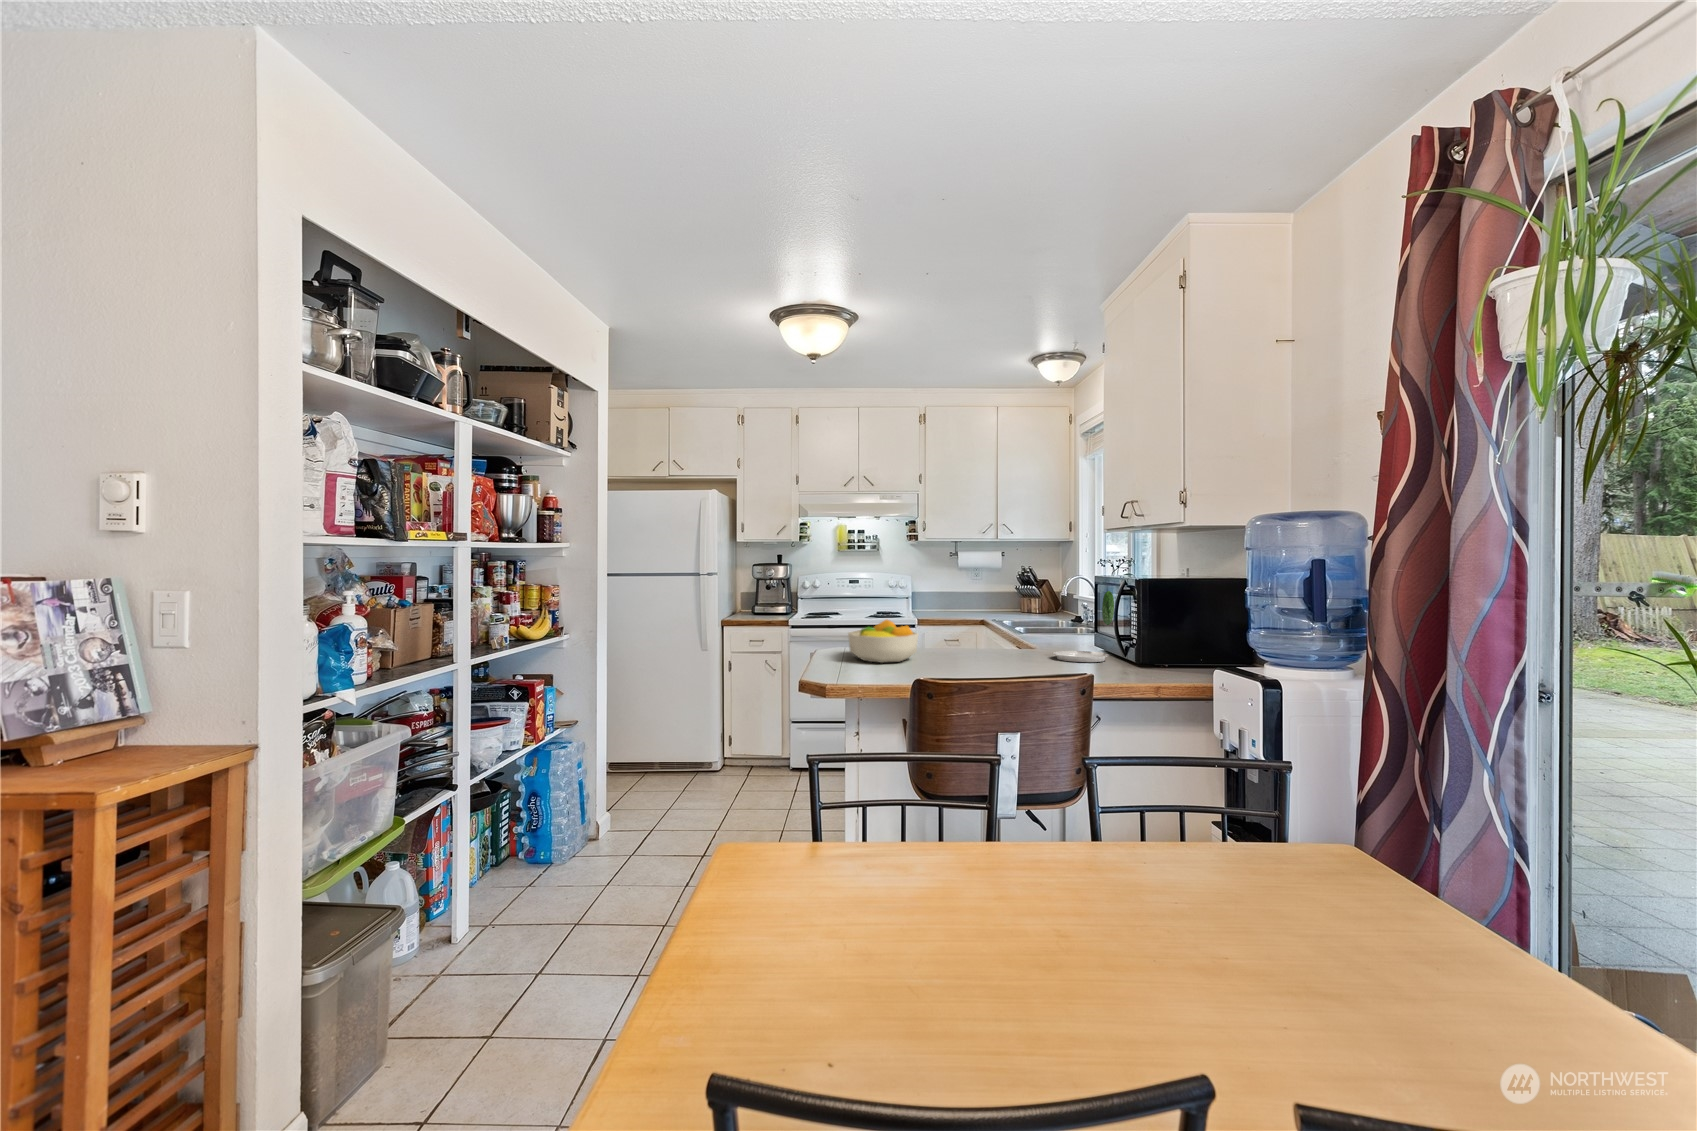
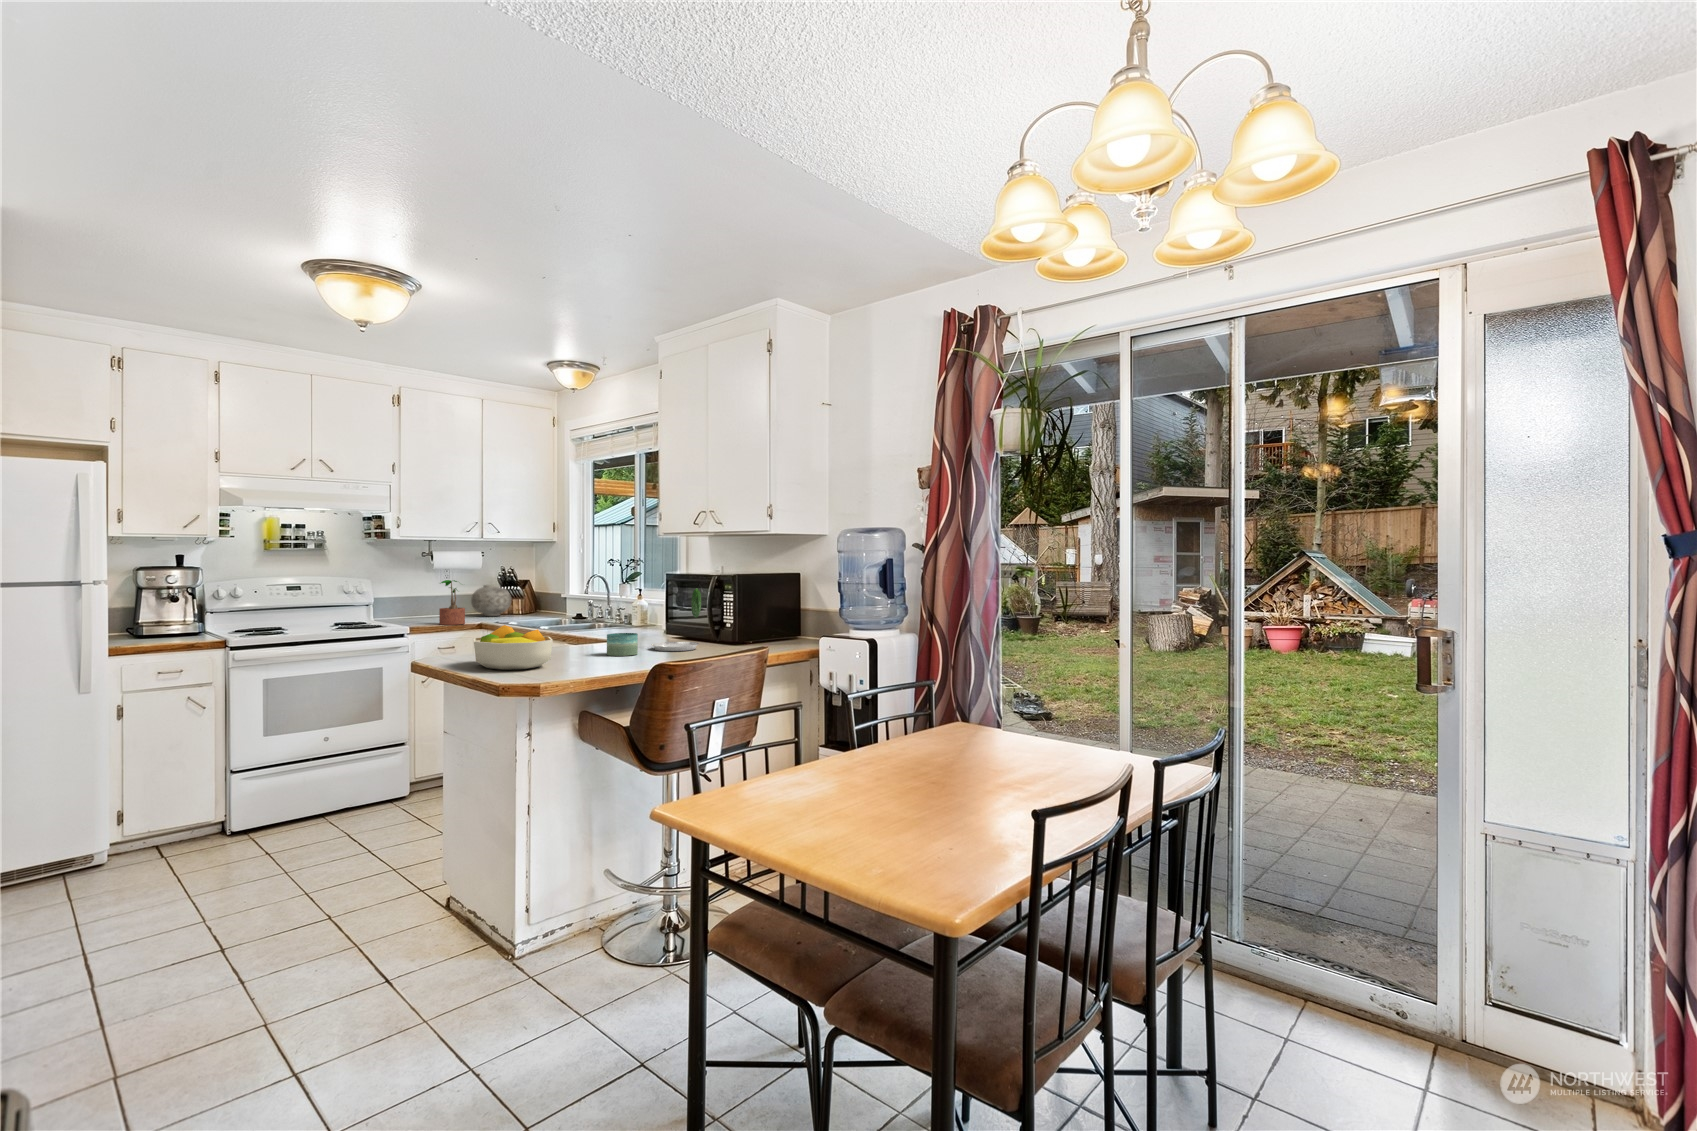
potted plant: none [944,578,968,619] -> present [439,580,465,625]
vase: none [992,583,1028,614] -> present [471,585,511,616]
candle: none [993,636,1025,661] -> present [607,633,638,656]

